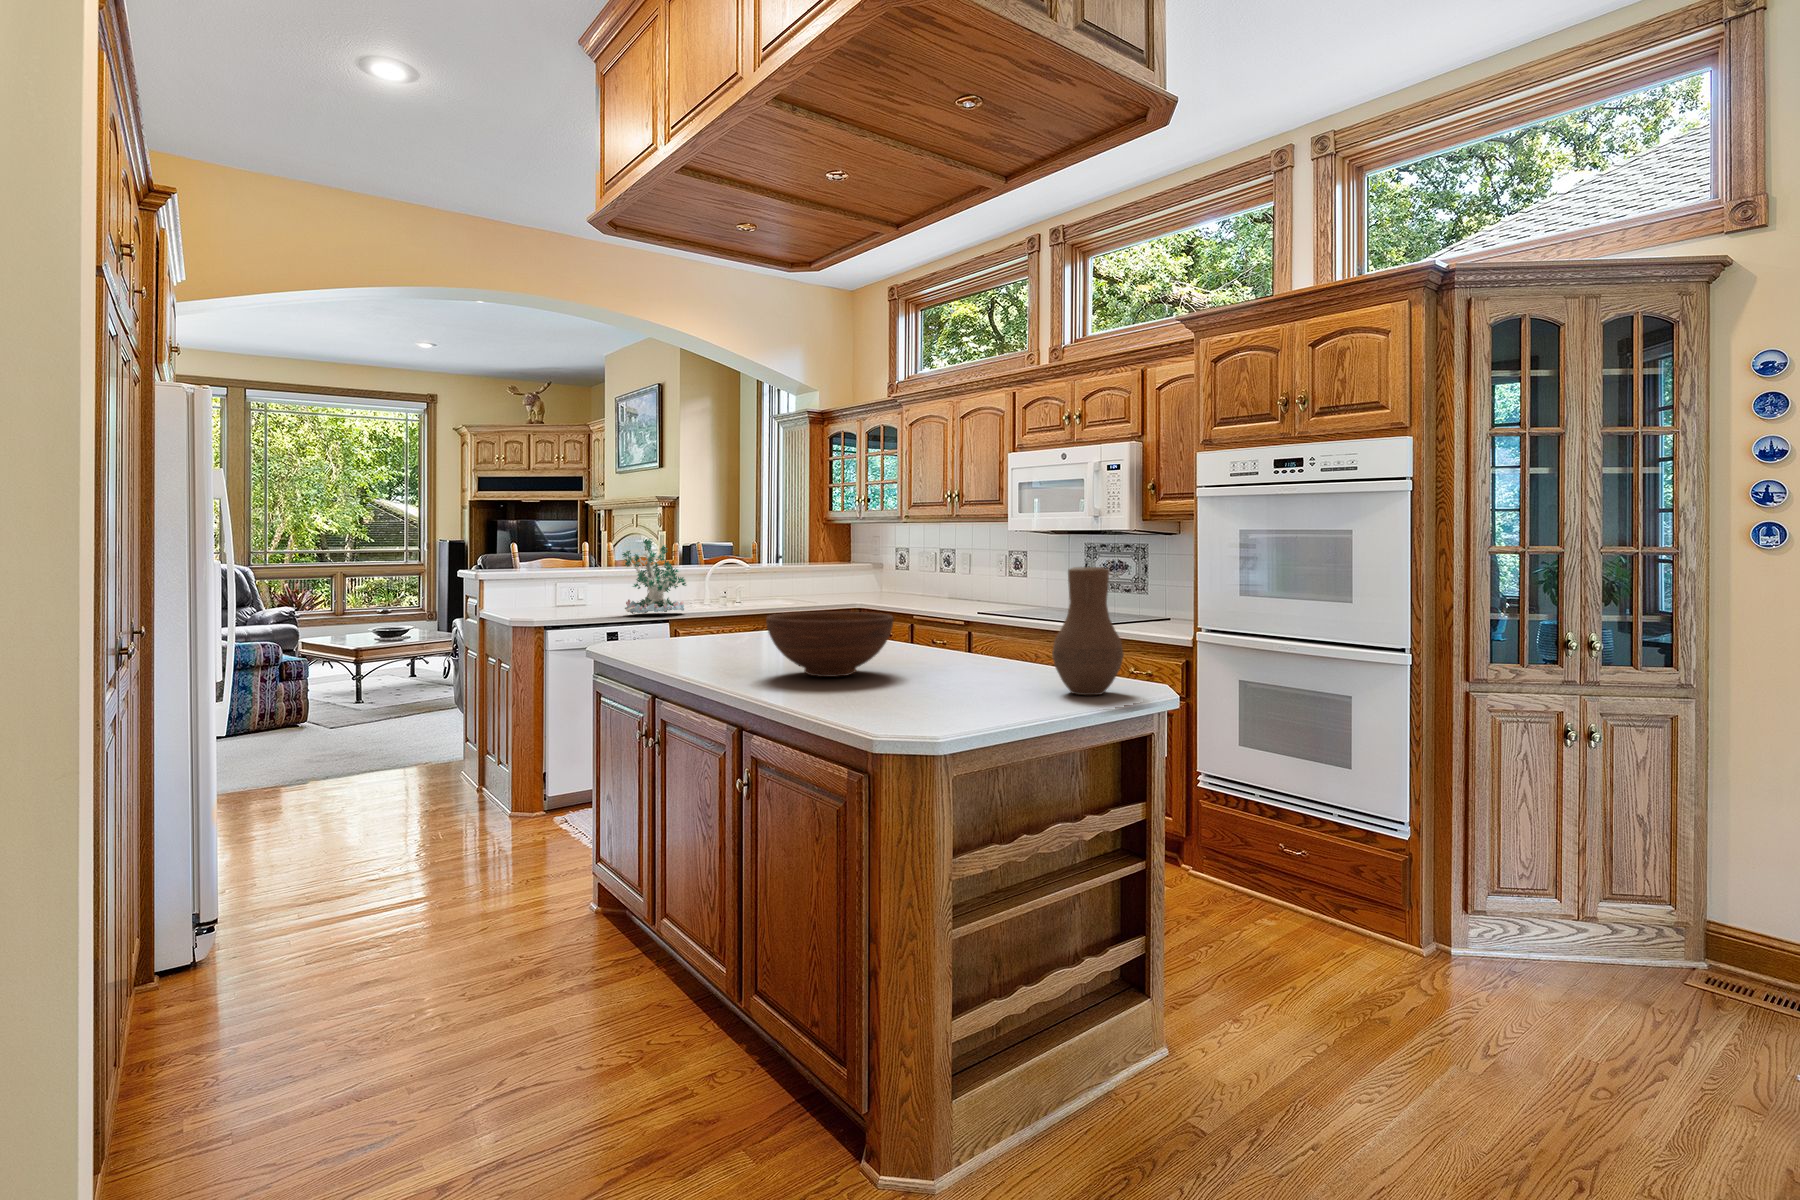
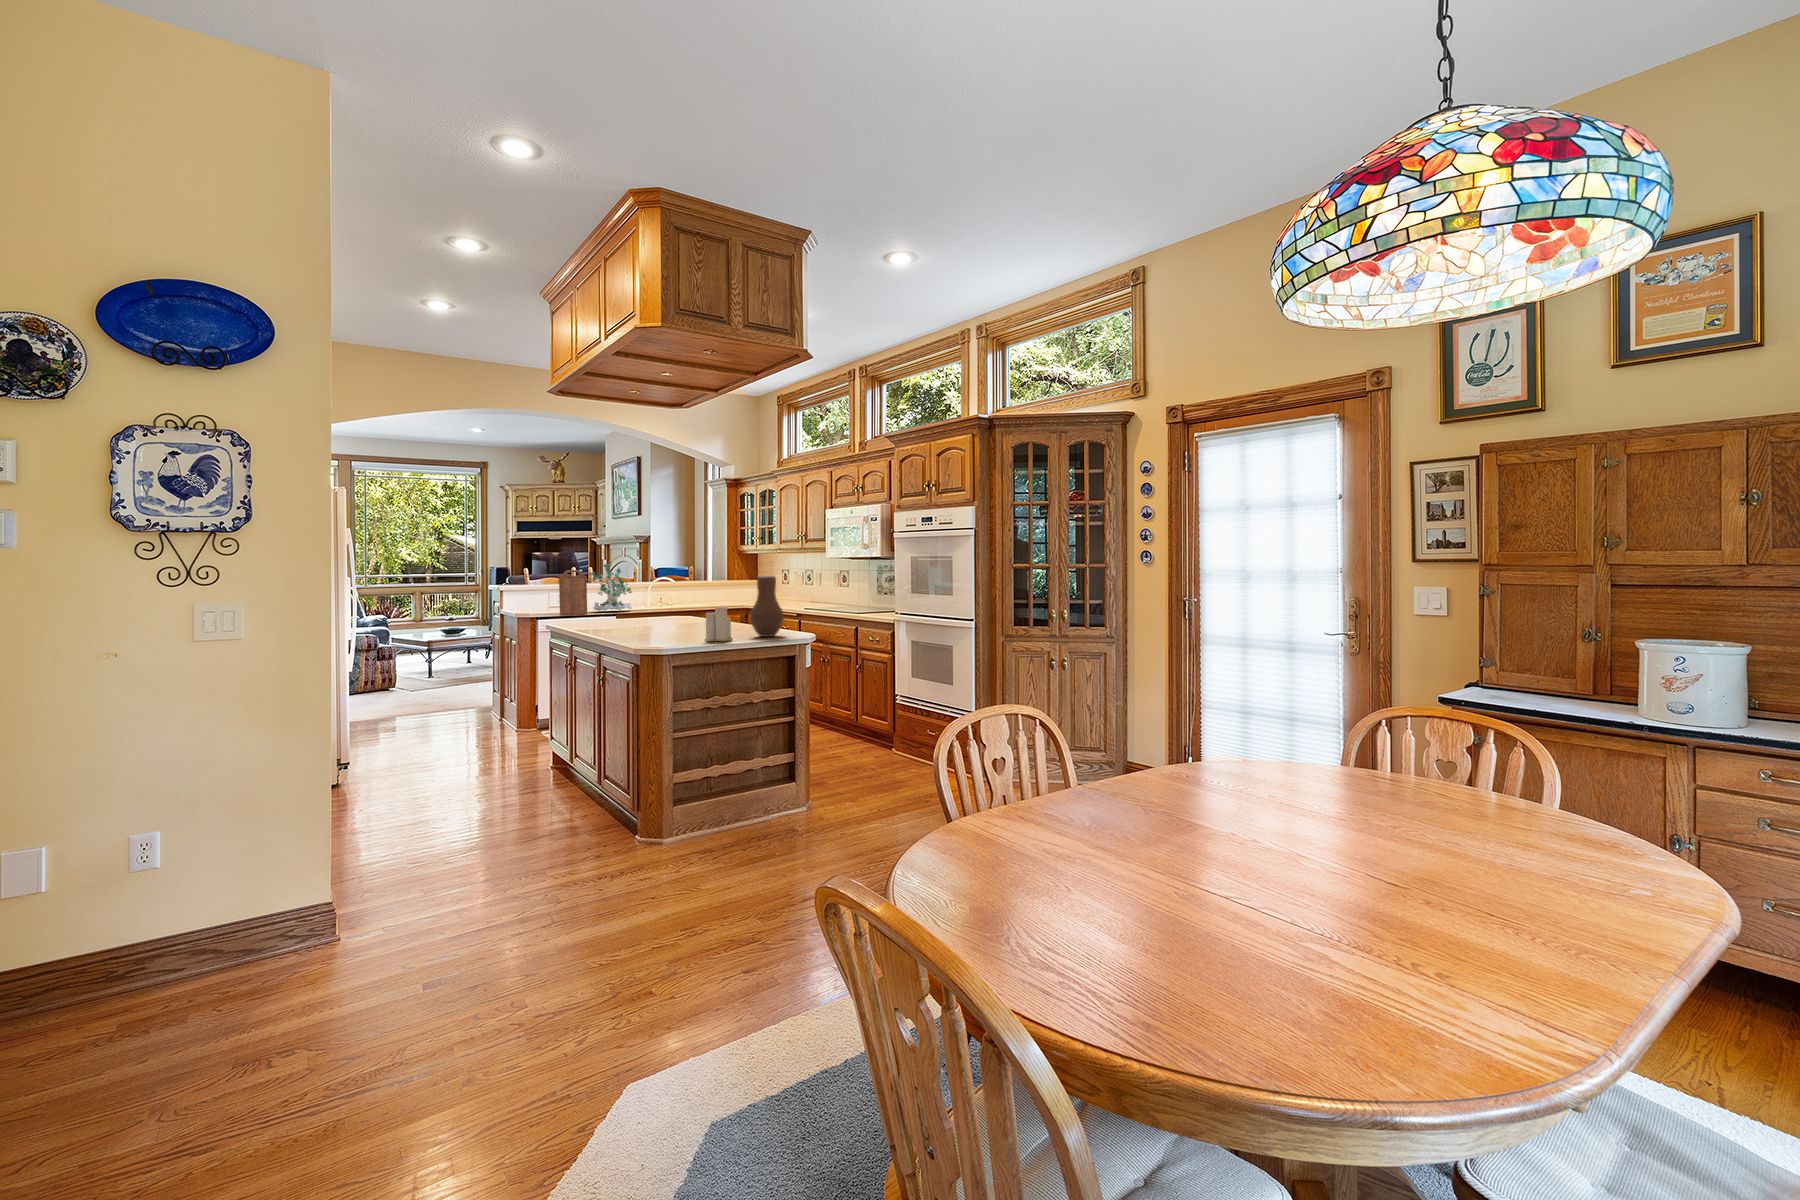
cutting board: none [578,548,621,623] -> present [559,570,587,616]
fruit bowl: present [766,612,893,677] -> none [625,601,693,633]
candle: none [983,626,1040,710] -> present [705,607,733,641]

